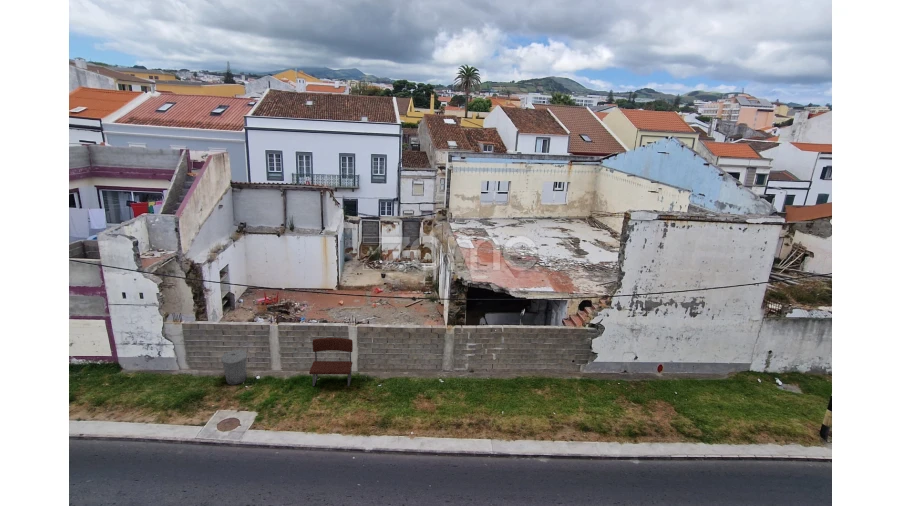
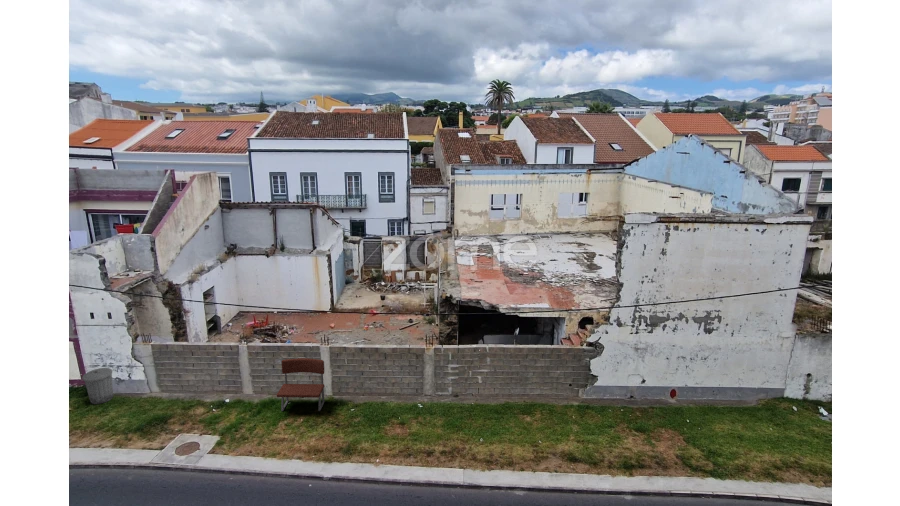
trash can: present [221,350,247,385] -> present [83,368,113,404]

